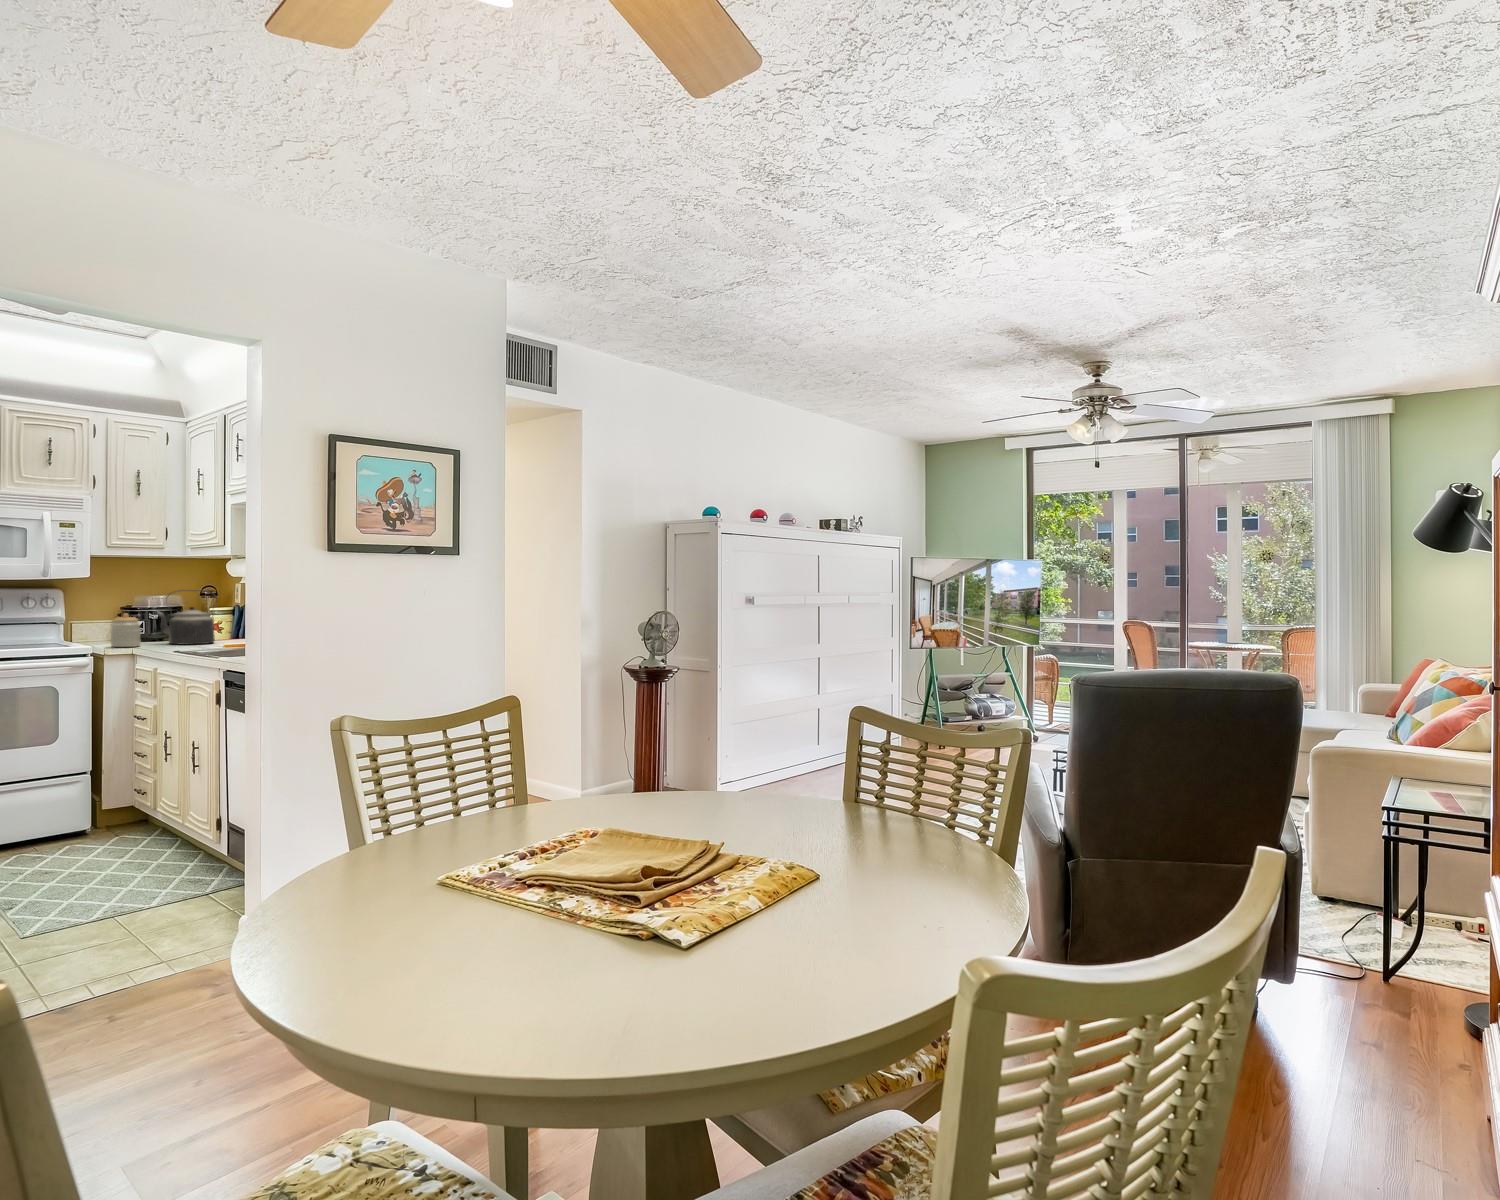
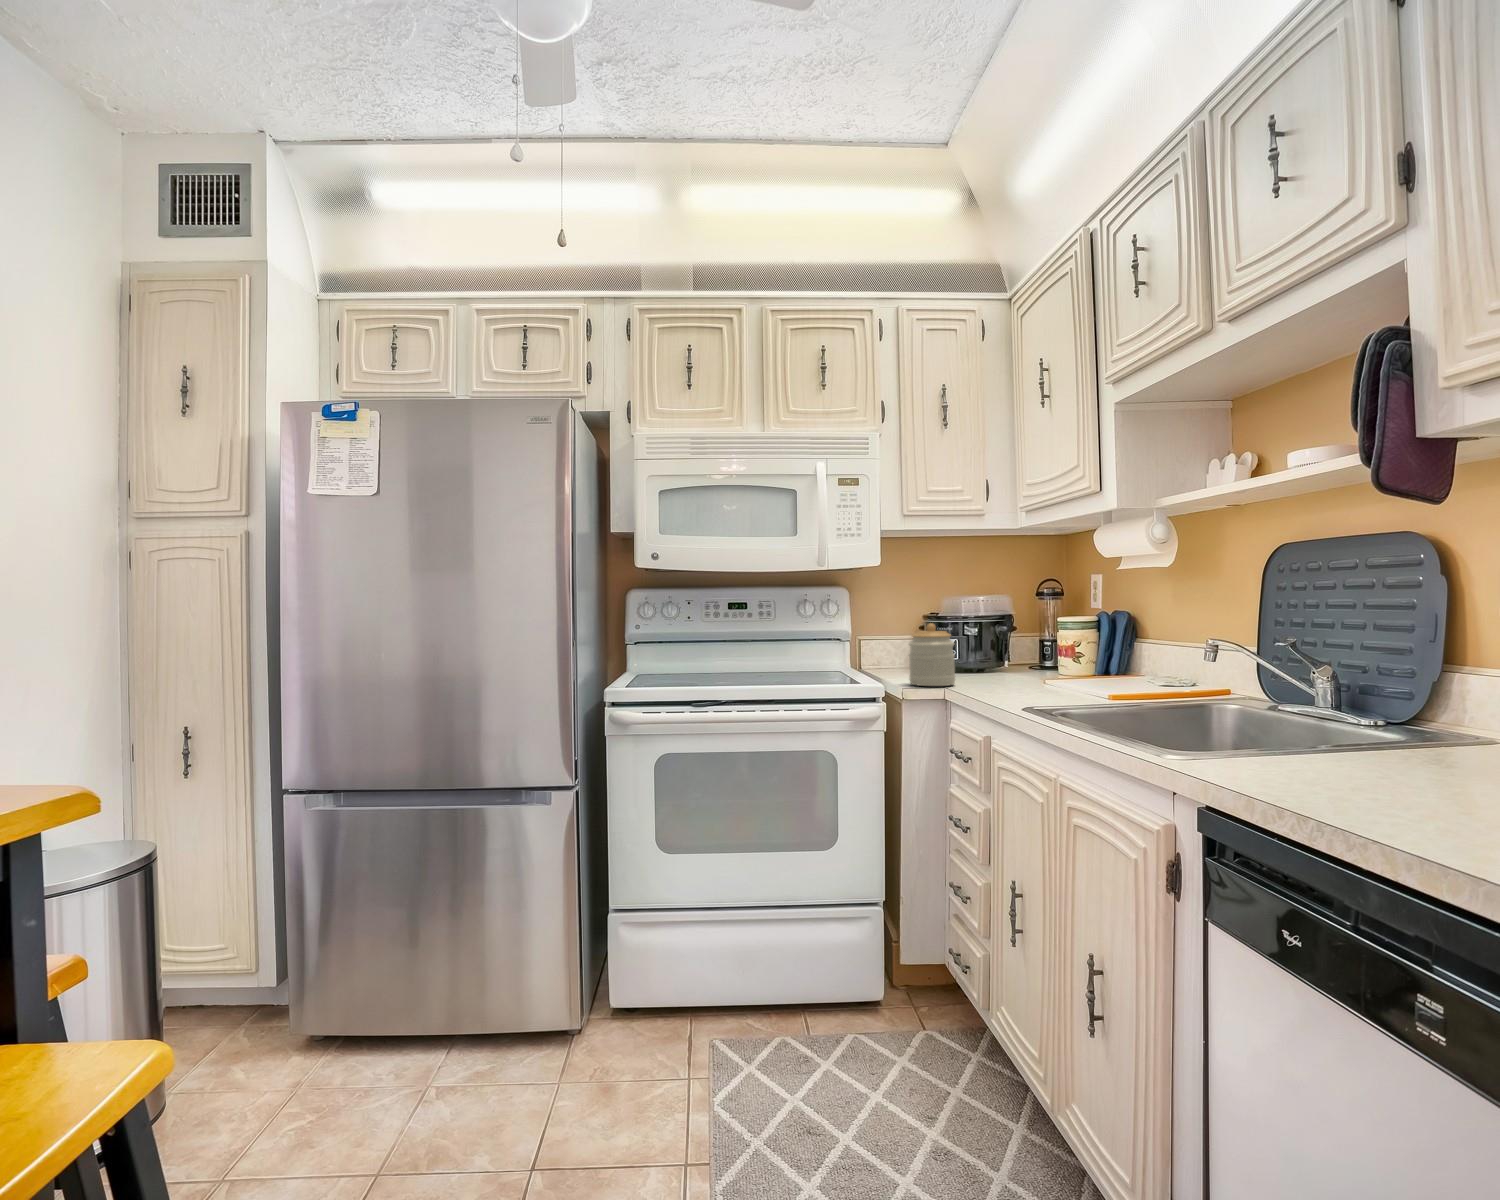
kettle: present [157,590,215,645] -> none [977,579,1080,684]

